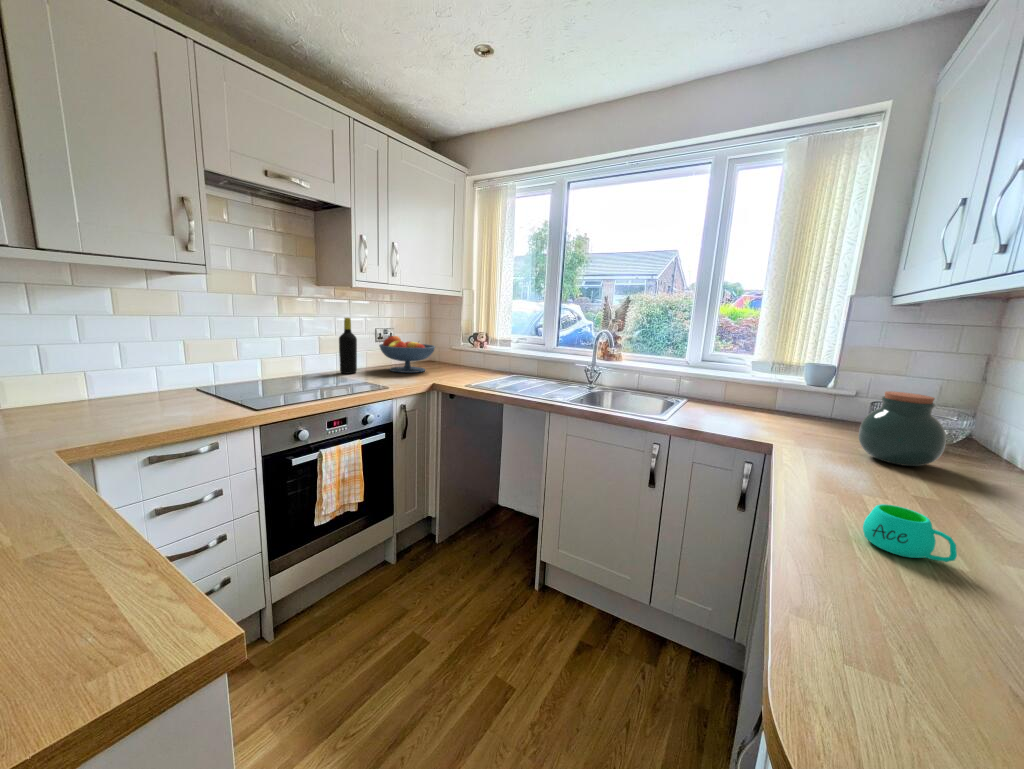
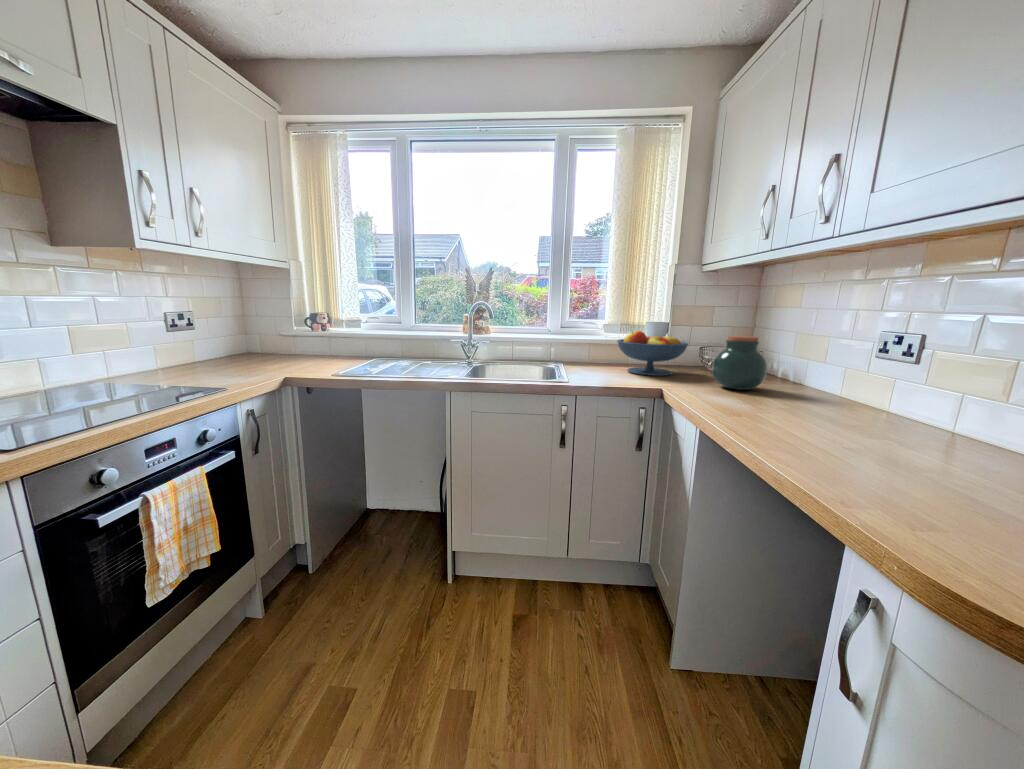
bottle: present [339,318,357,374] -> none [107,296,147,379]
fruit bowl: present [379,336,435,373] -> present [617,331,688,376]
mug: present [863,504,957,562] -> none [800,412,867,447]

